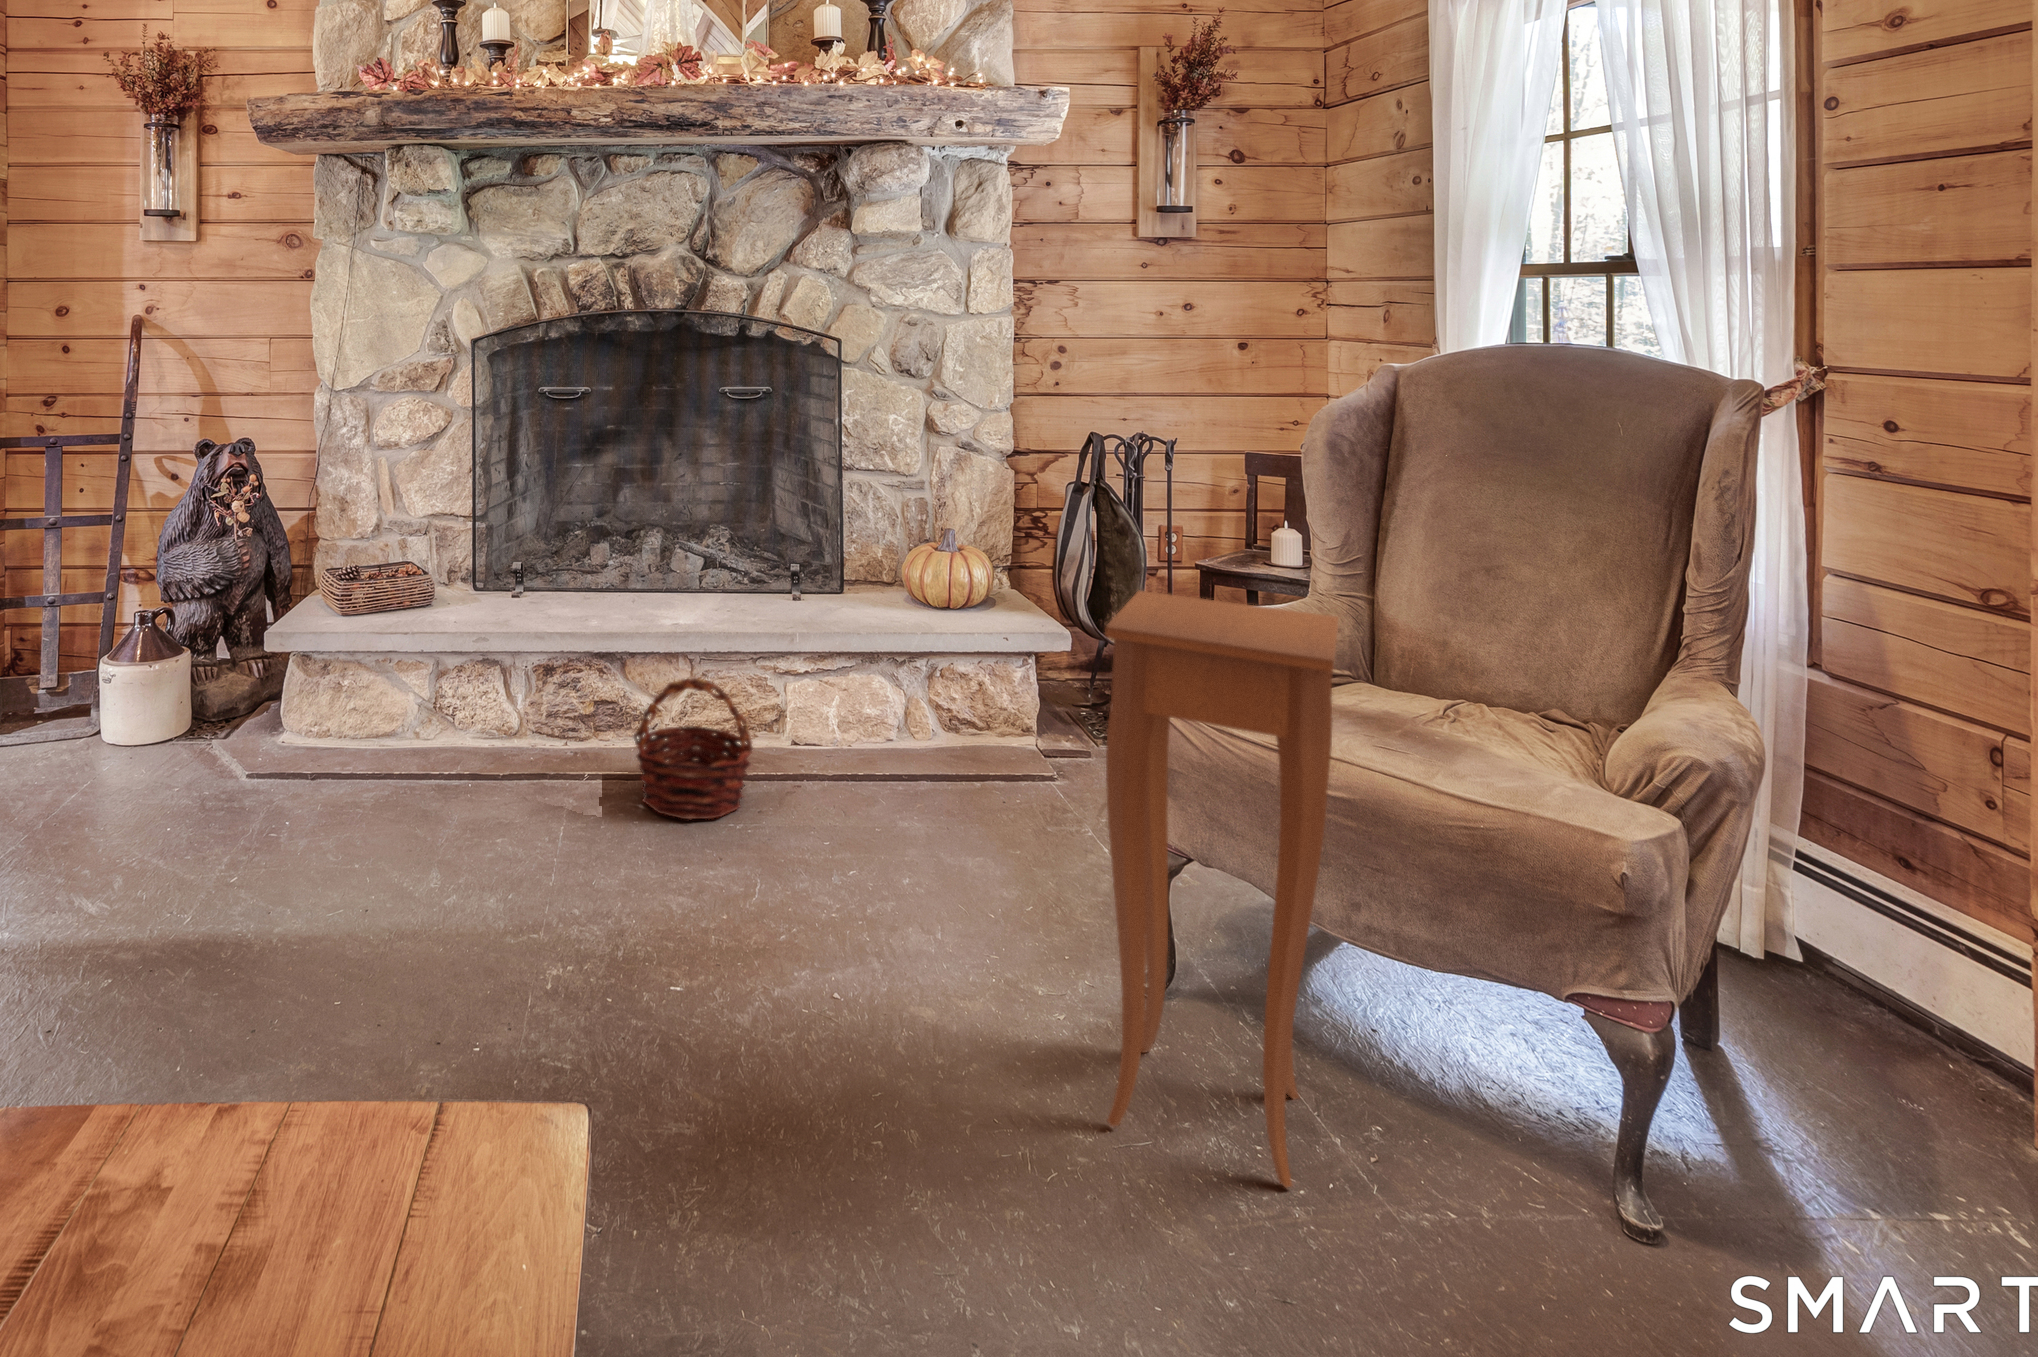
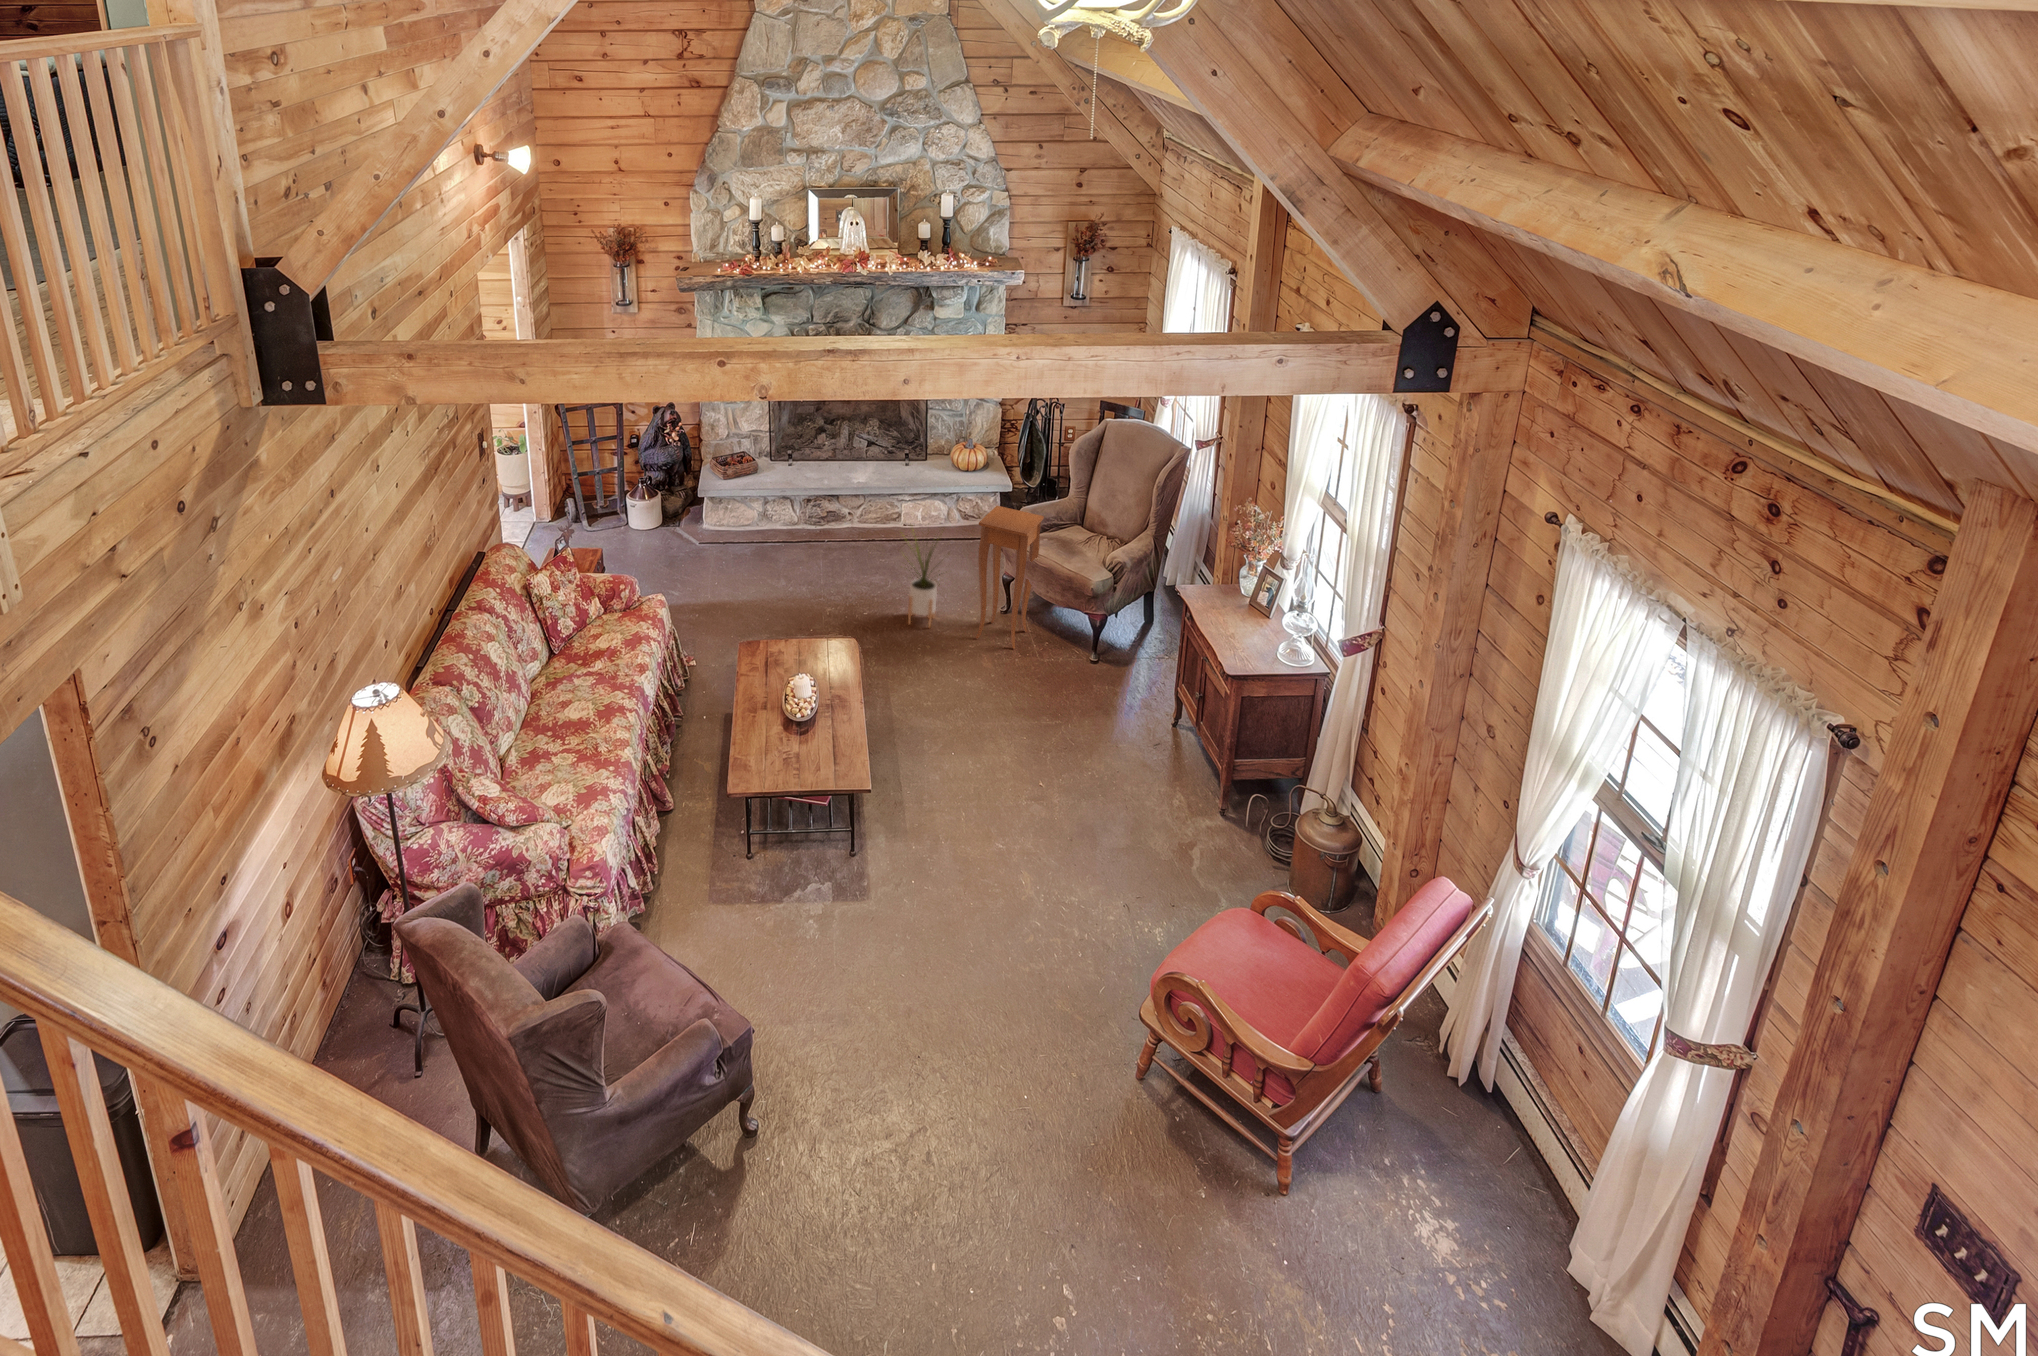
house plant: none [788,642,999,1072] -> present [906,539,940,627]
basket: present [633,678,753,820] -> none [844,511,887,560]

